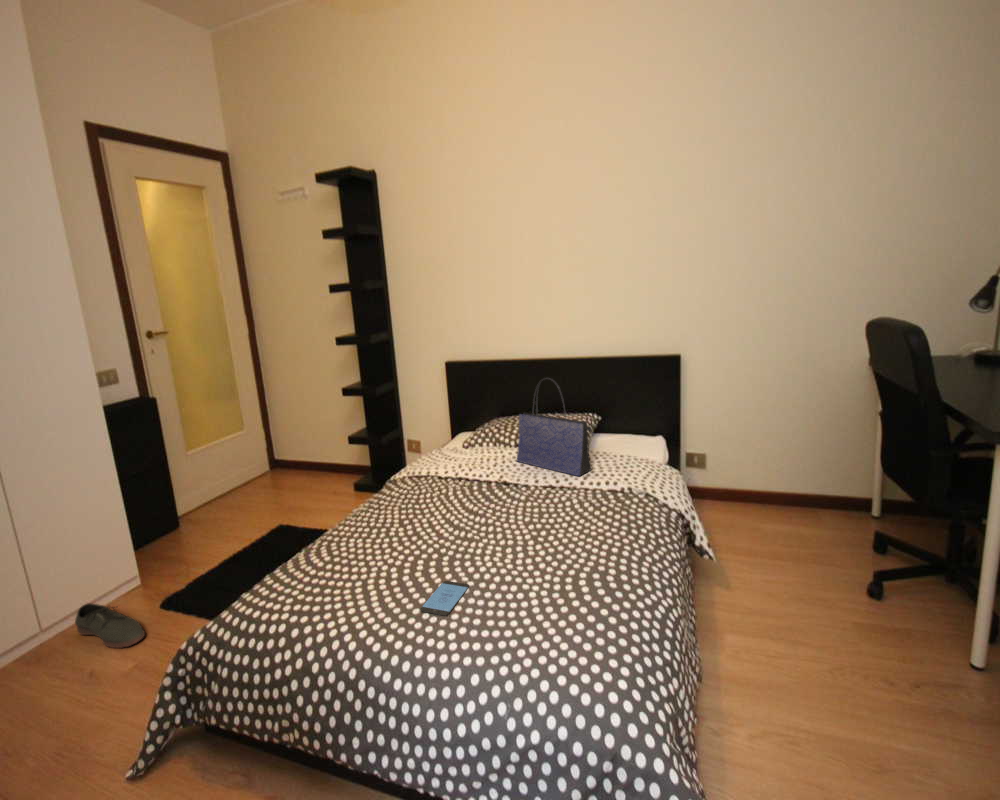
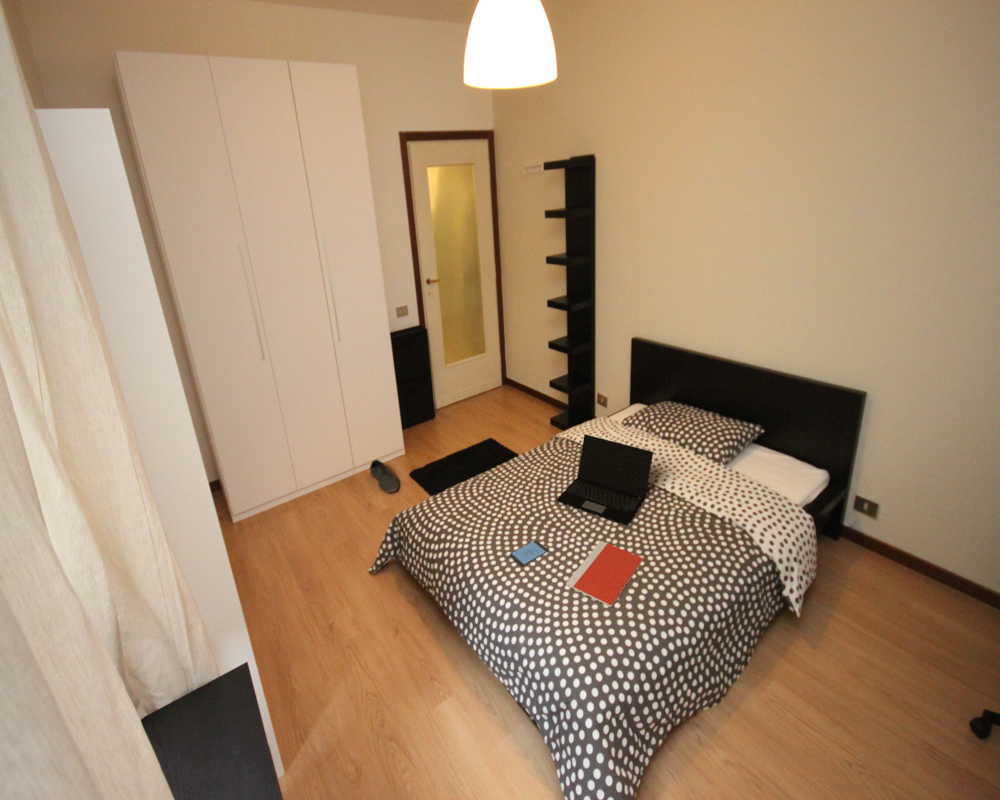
tote bag: present [517,378,592,476] -> none [654,398,714,489]
laptop: none [441,438,542,532] -> present [557,434,653,525]
notebook: none [521,550,592,611] -> present [566,541,643,607]

